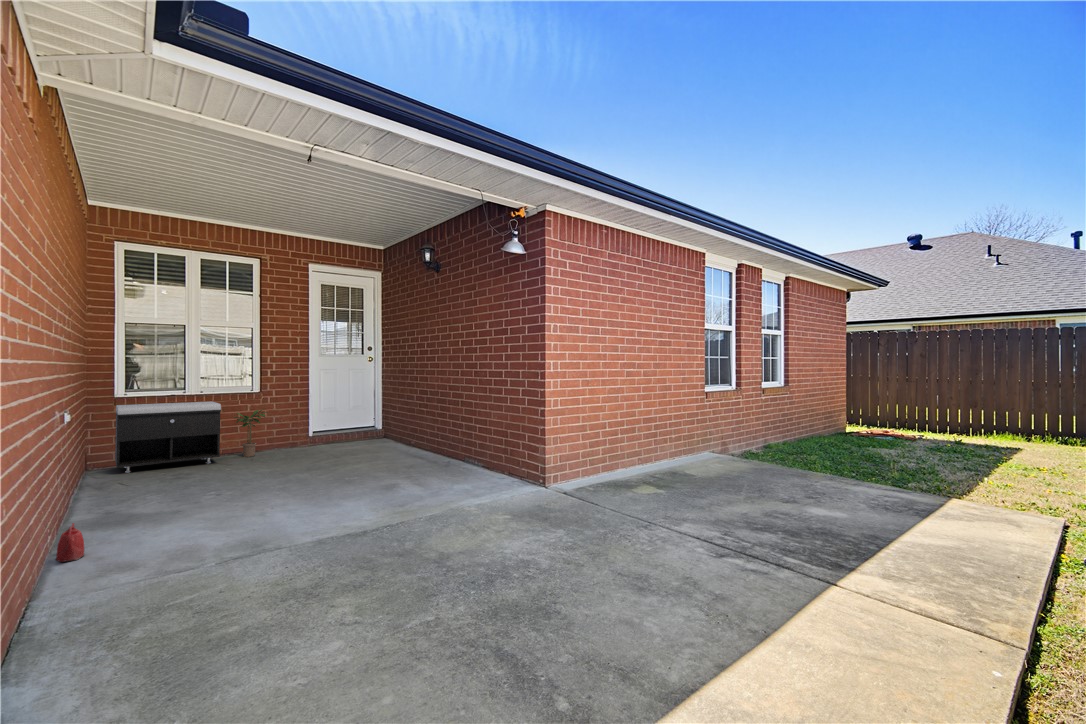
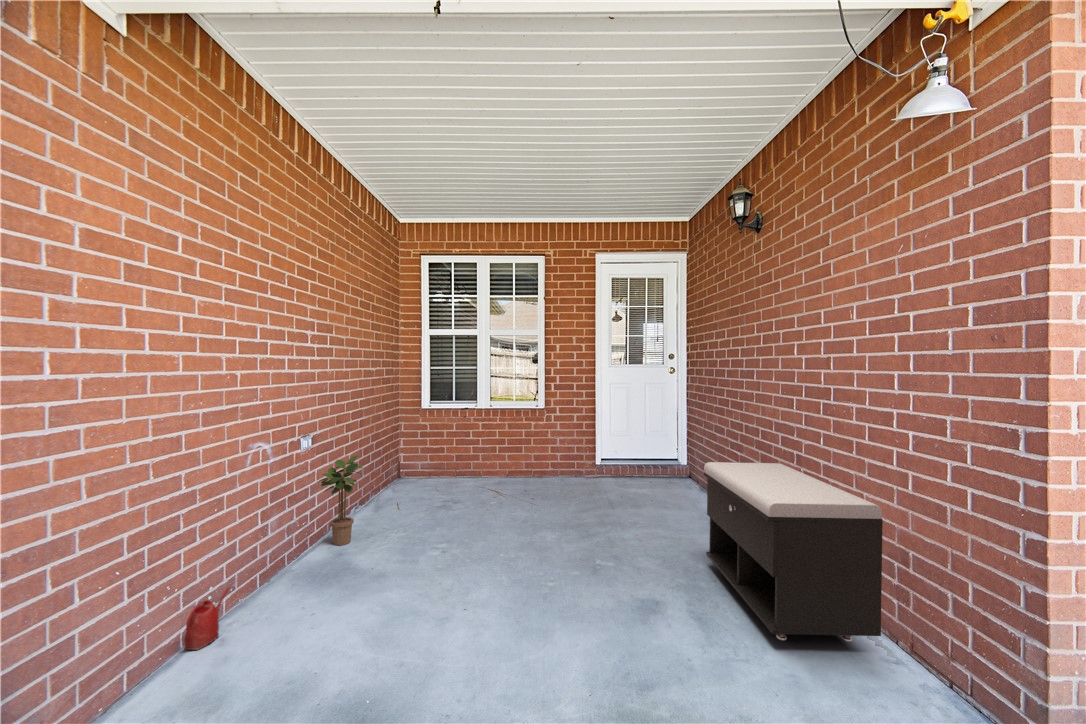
storage bench: present [115,402,221,473] -> present [704,462,883,642]
potted plant: present [234,410,267,457] -> present [318,456,363,545]

